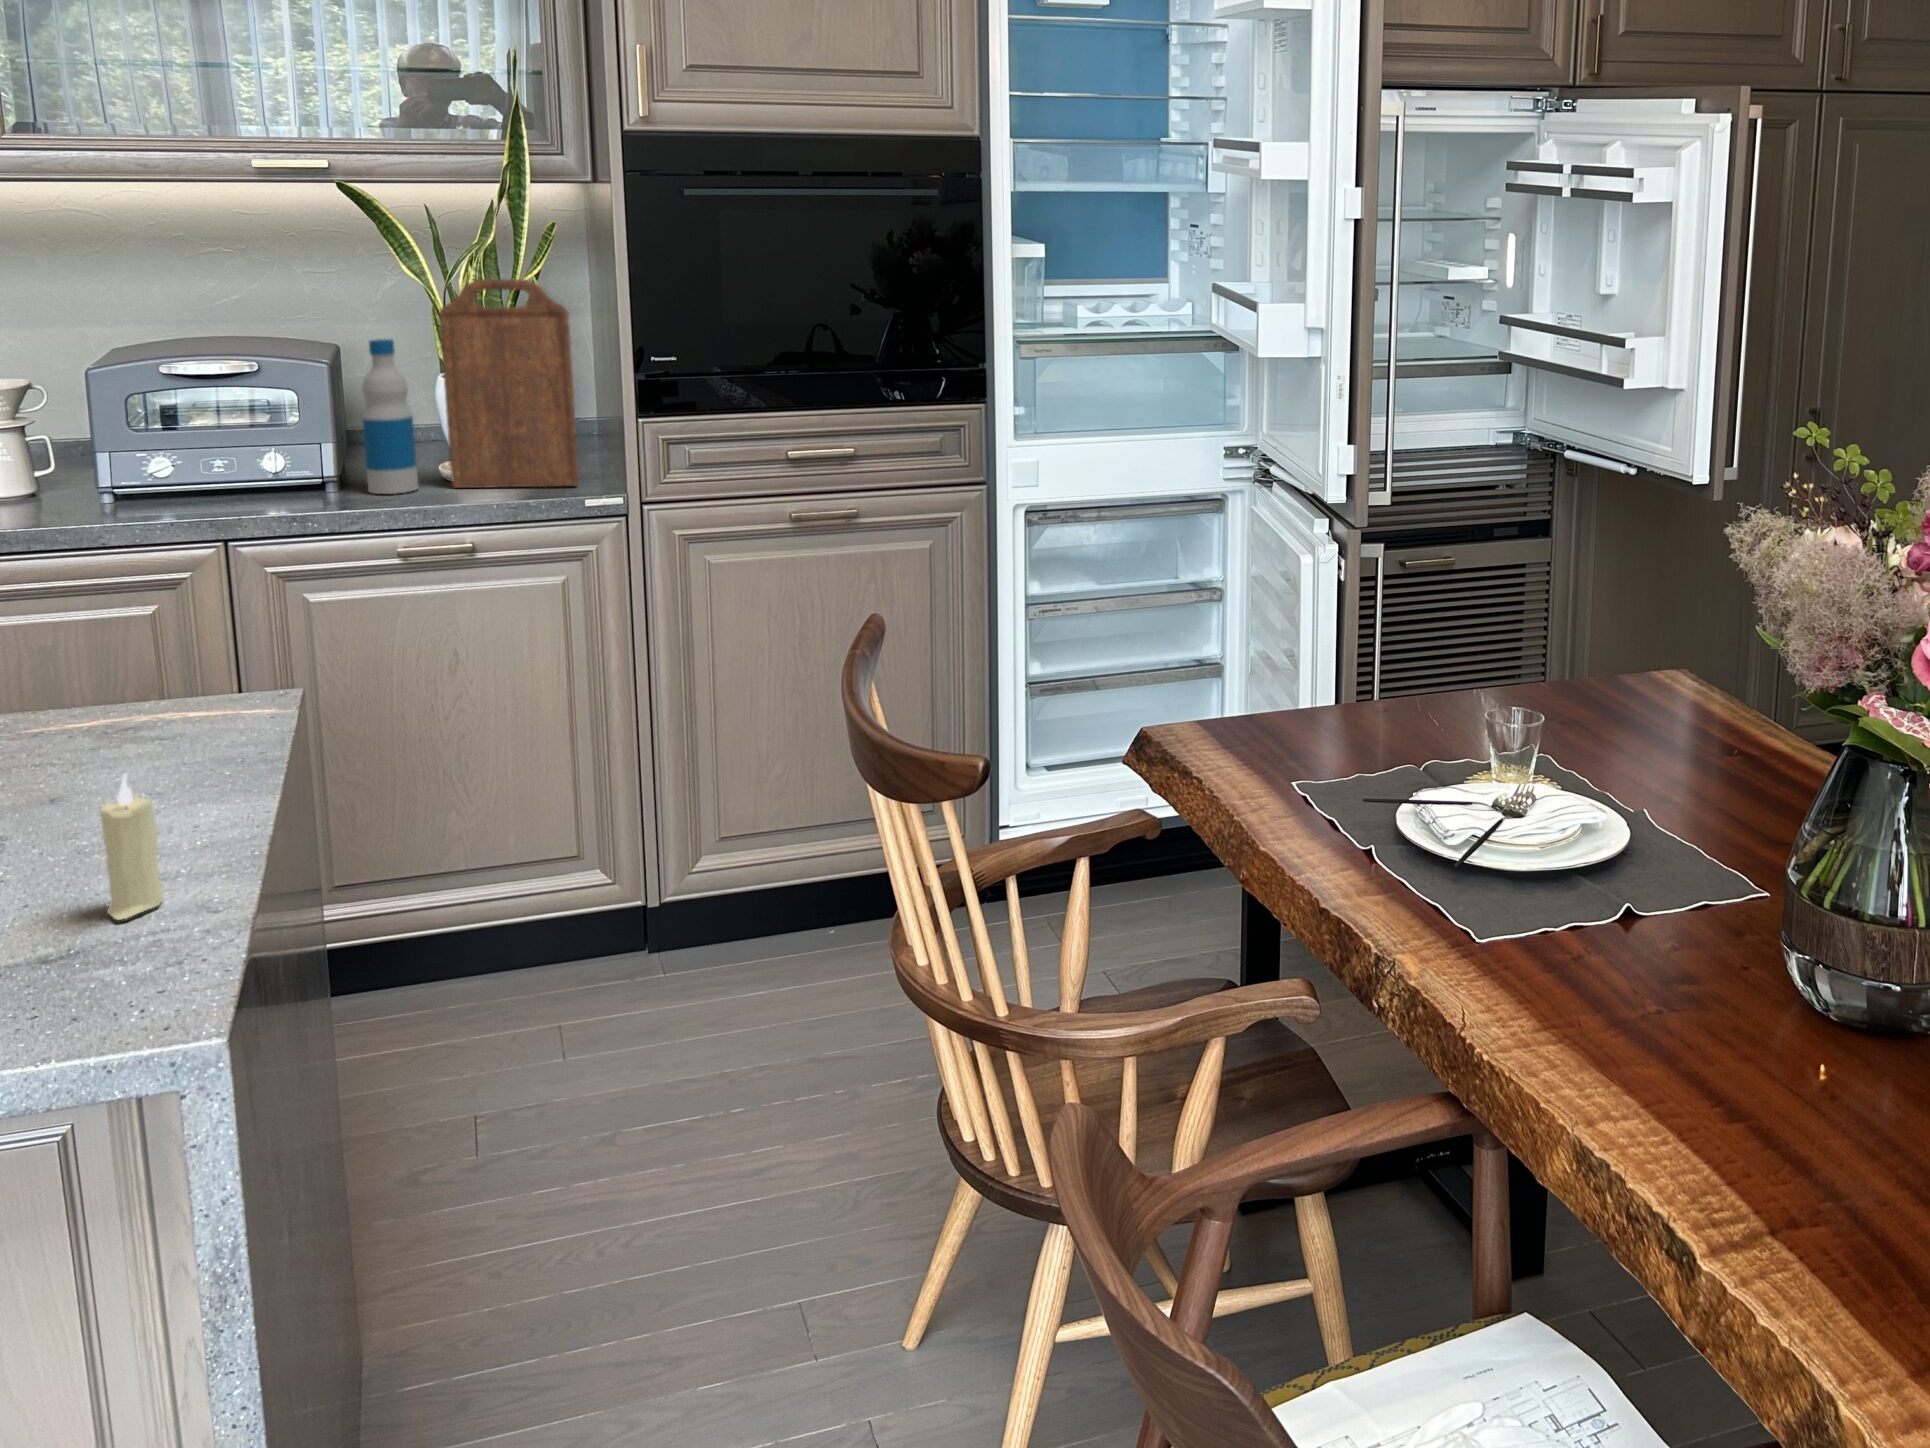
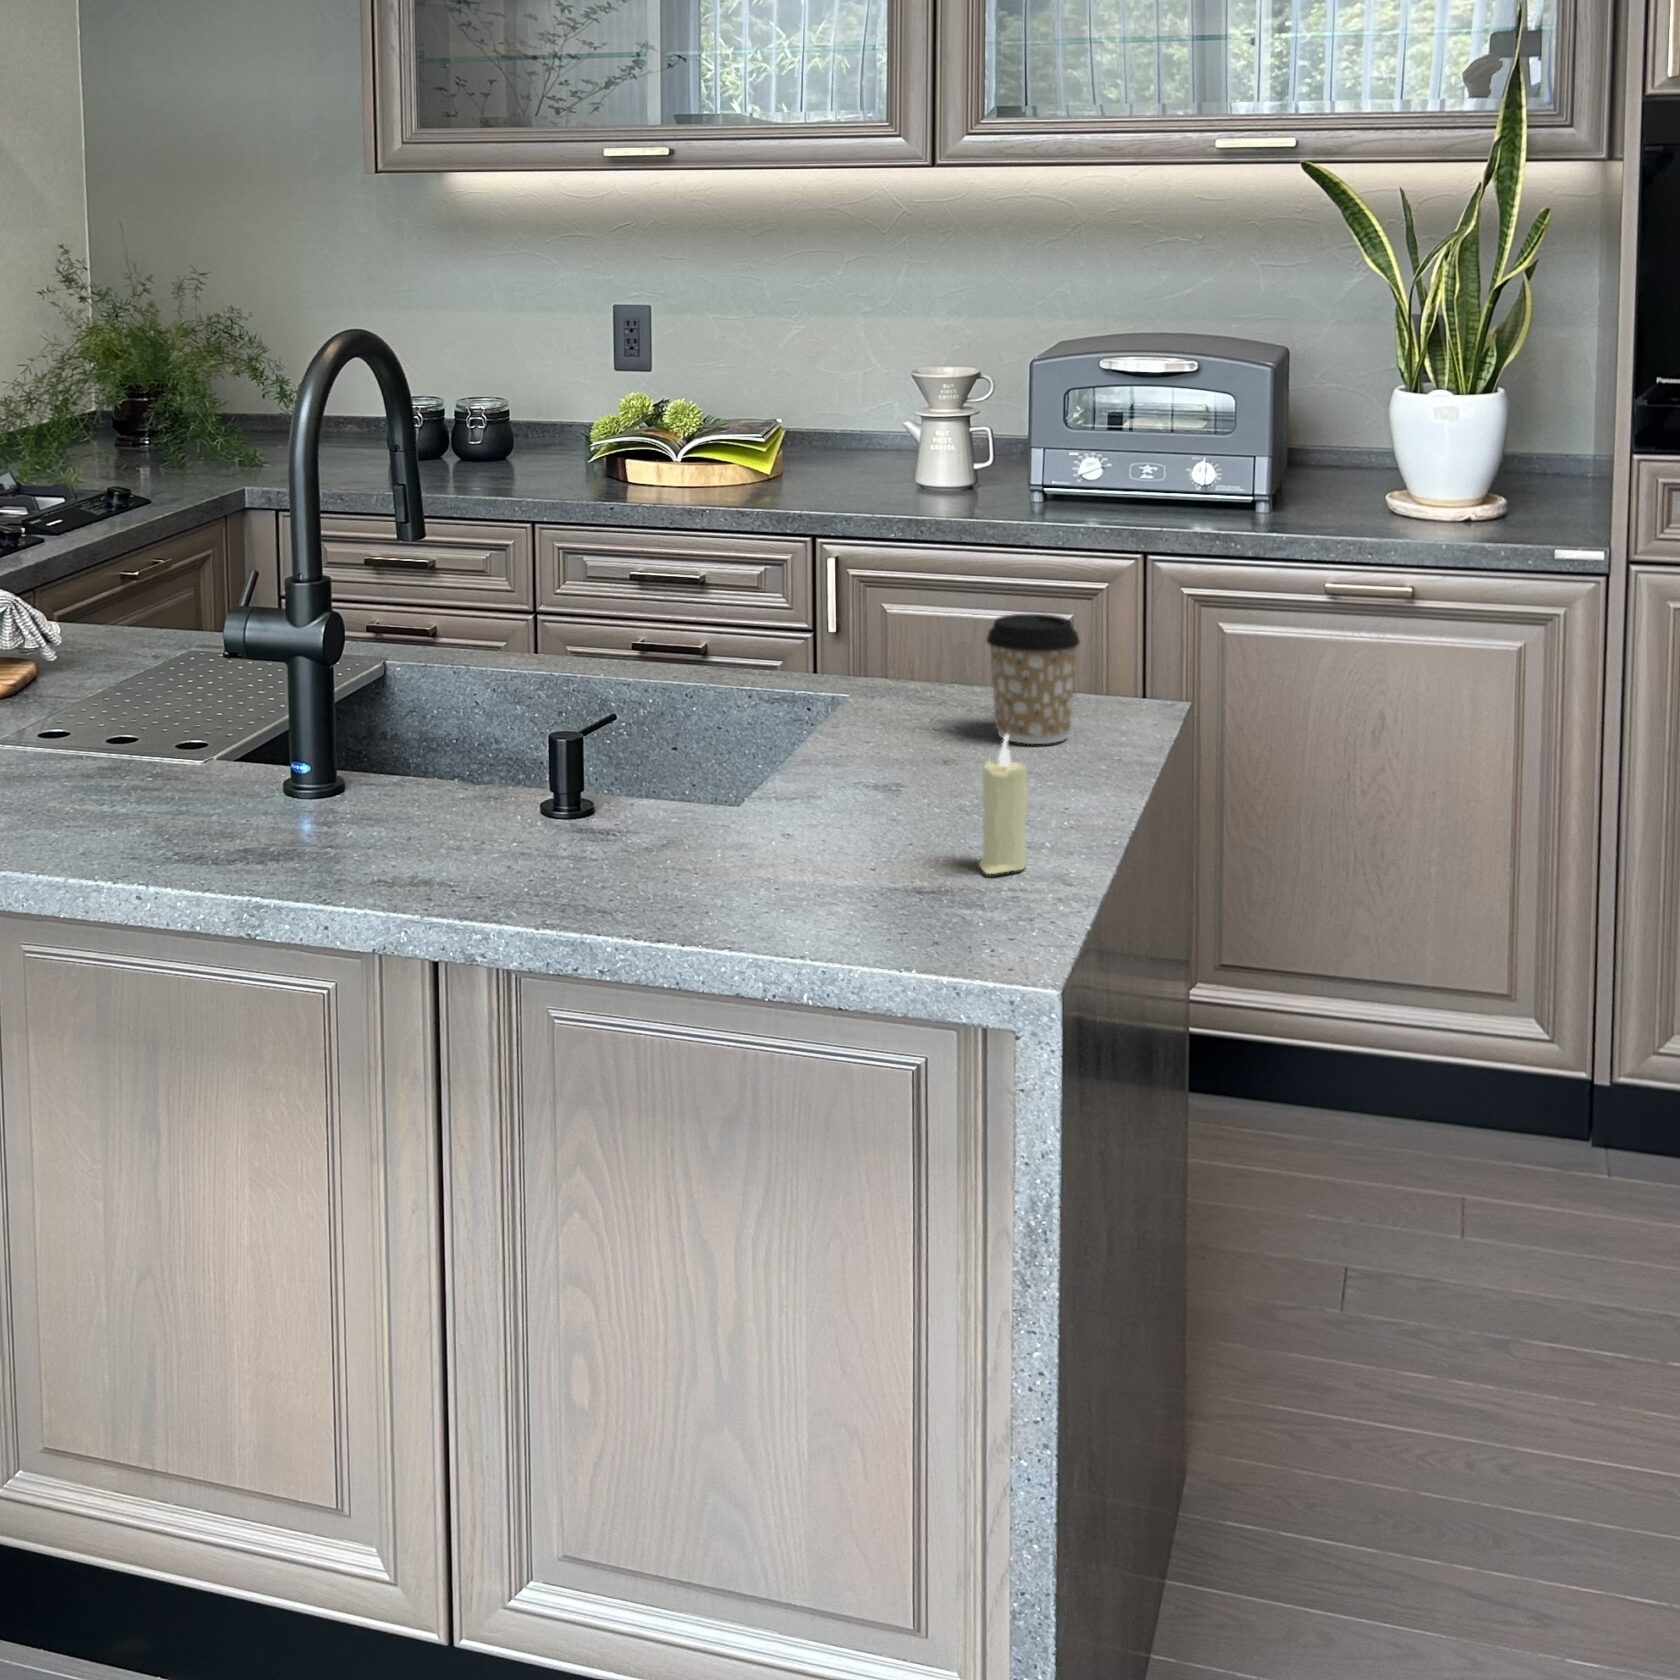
cutting board: present [439,279,579,488] -> none [1396,276,1555,534]
bottle: present [362,339,418,494] -> none [1301,342,1358,522]
coffee cup: none [79,627,186,760] -> present [986,614,1080,744]

